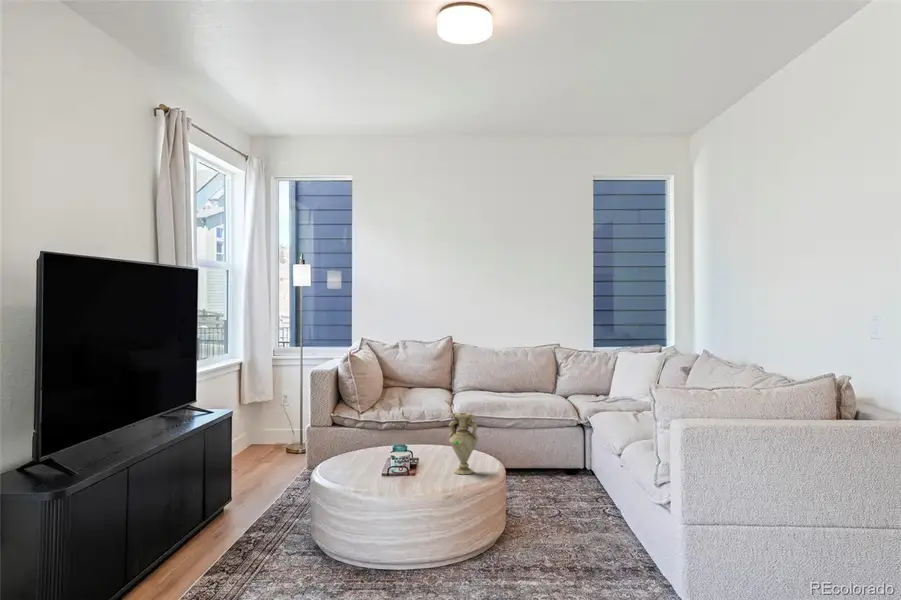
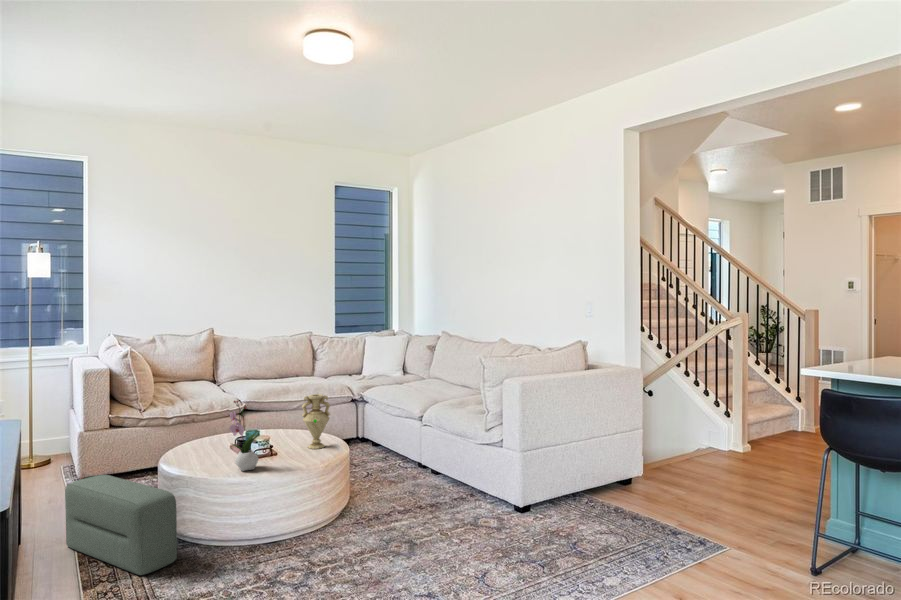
flower arrangement: none [355,411,383,486] -> present [230,401,259,471]
pouf: none [241,467,294,569] -> present [65,475,177,575]

